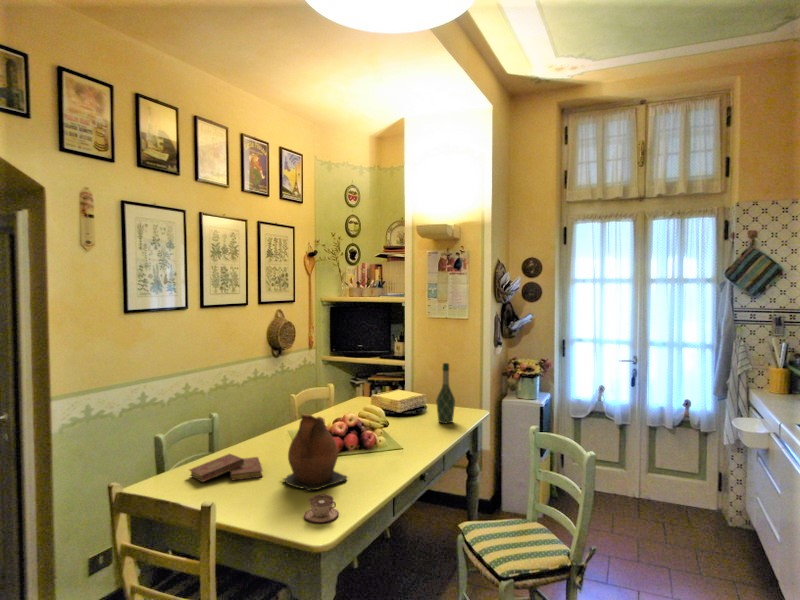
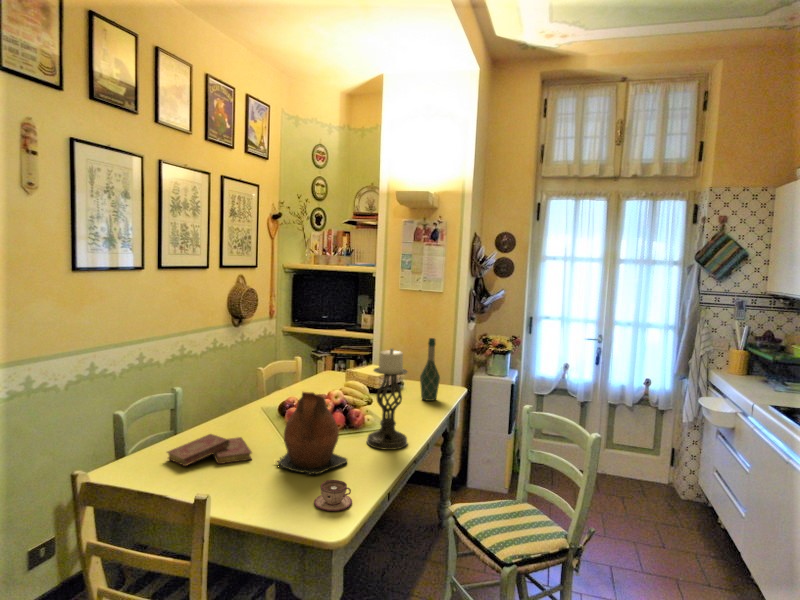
candle holder: none [371,373,410,469] -> present [367,348,408,450]

